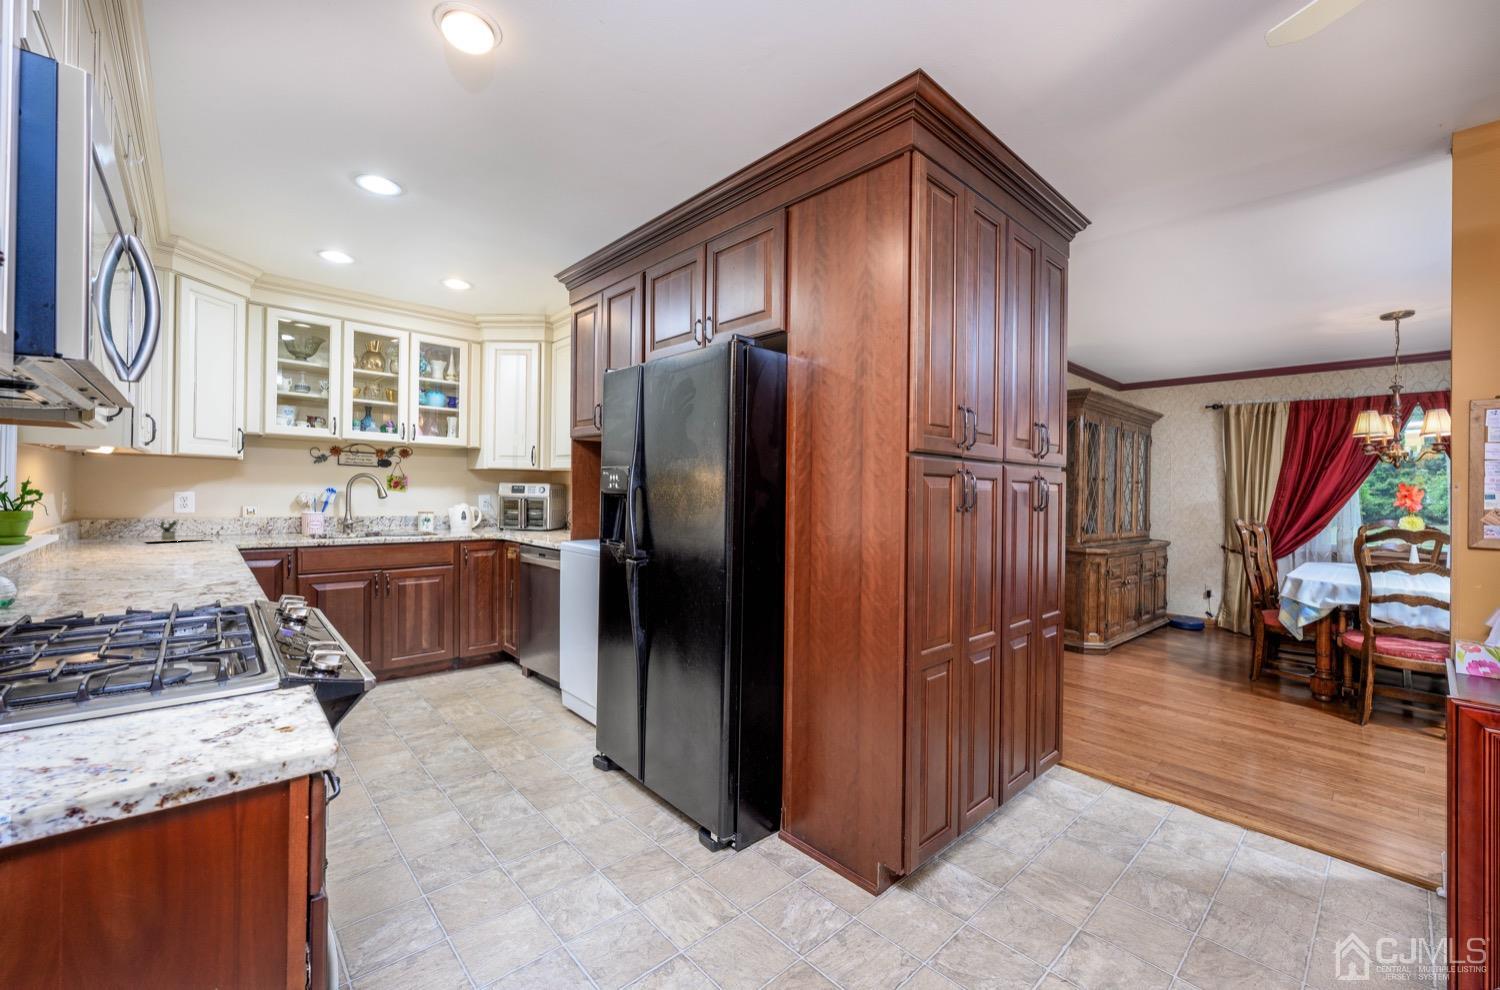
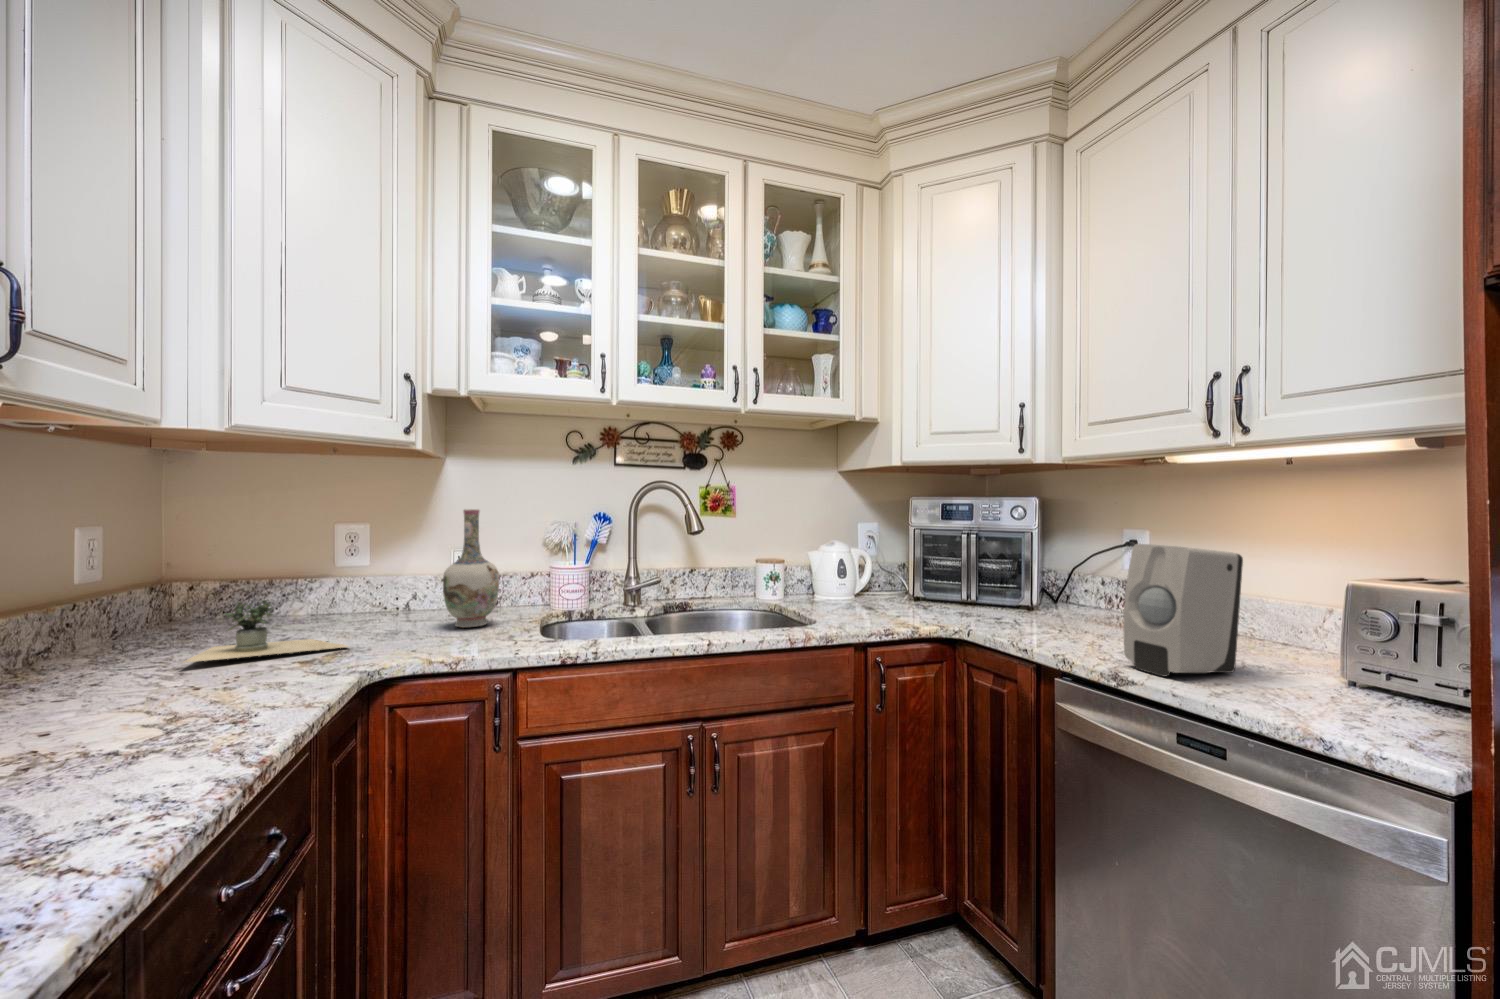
vase: none [251,485,280,537] -> present [443,509,499,628]
soap dispenser: none [539,498,573,537] -> present [1124,544,1243,676]

